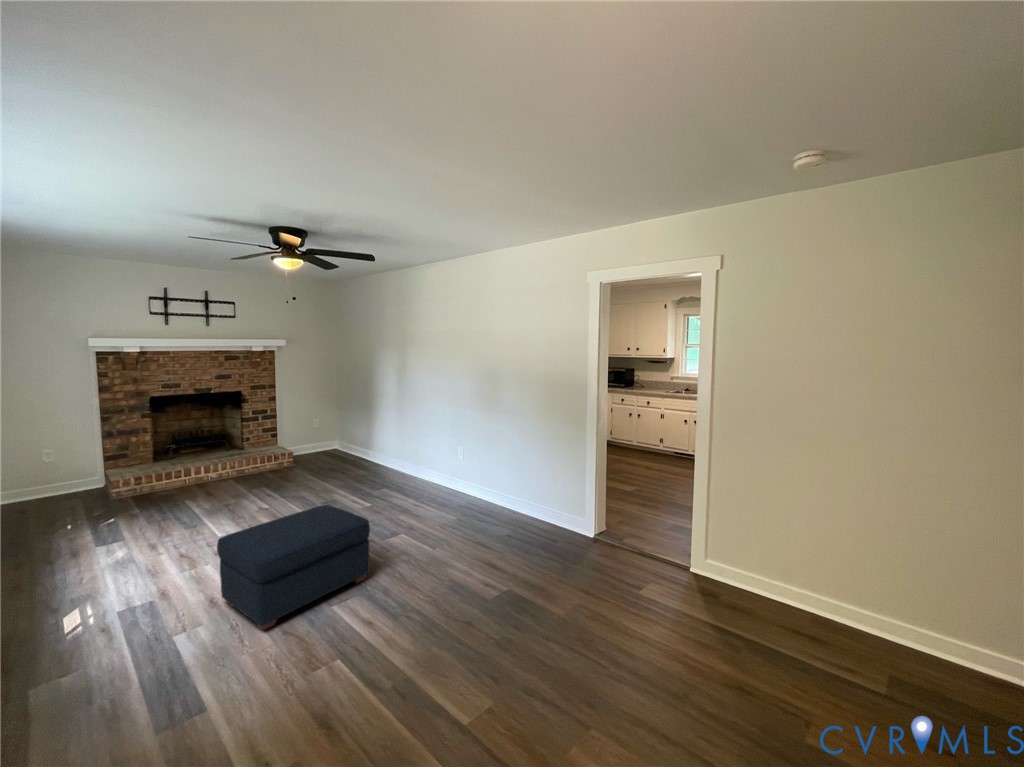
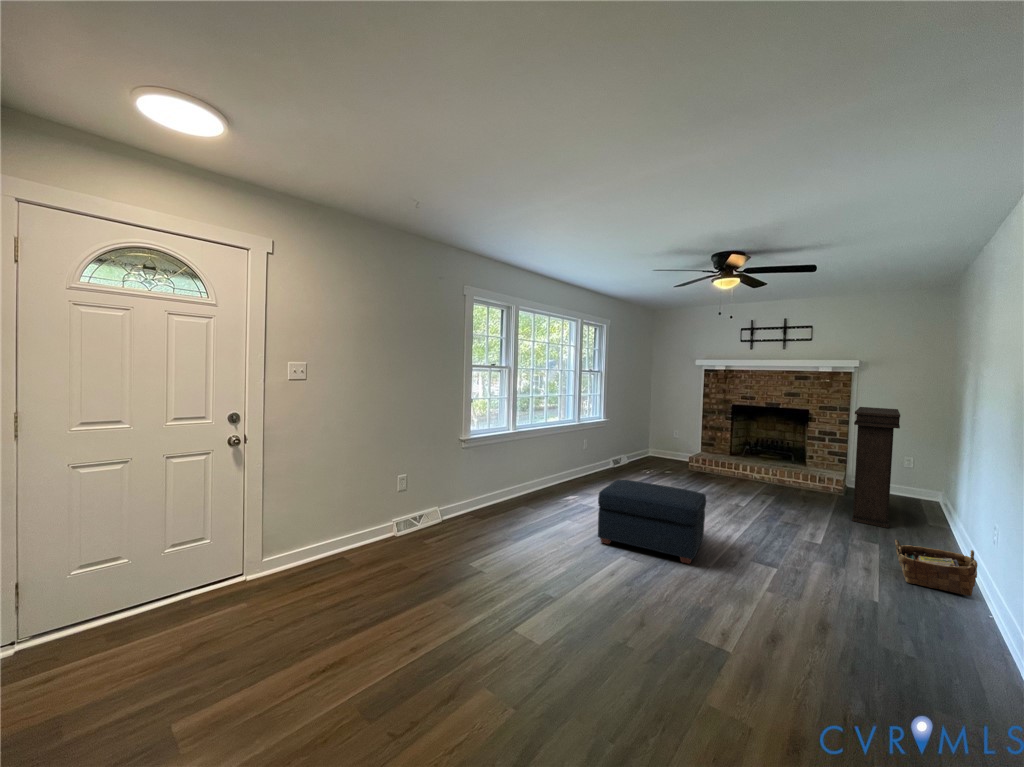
console table: none [304,382,369,482] -> present [852,407,900,528]
woven basket: none [422,469,463,505] -> present [895,540,978,596]

